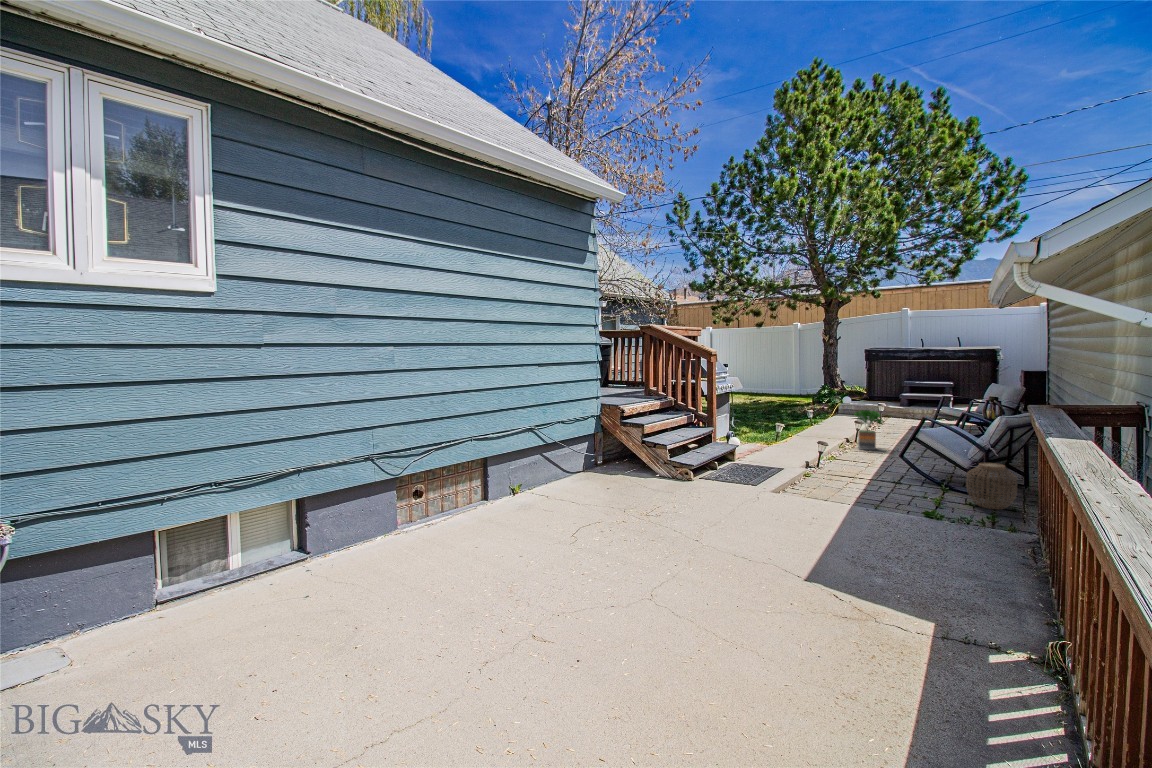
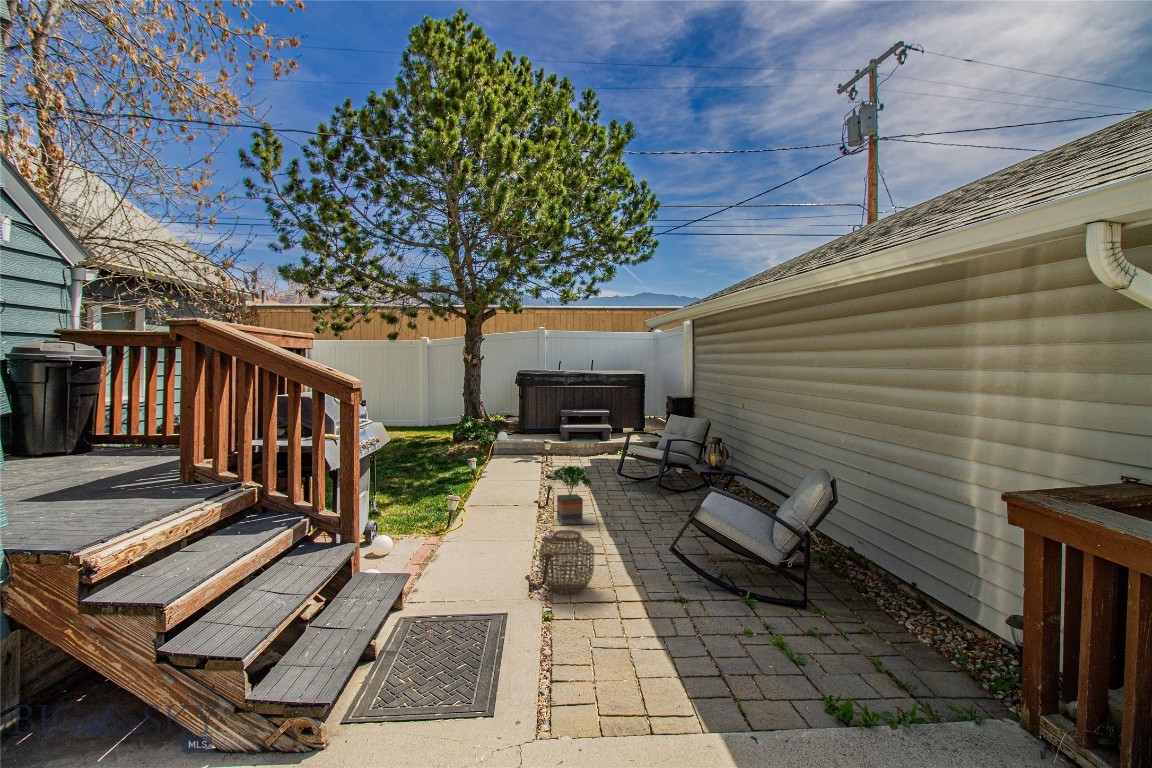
woven basket: present [967,463,1017,509] -> present [539,530,594,595]

